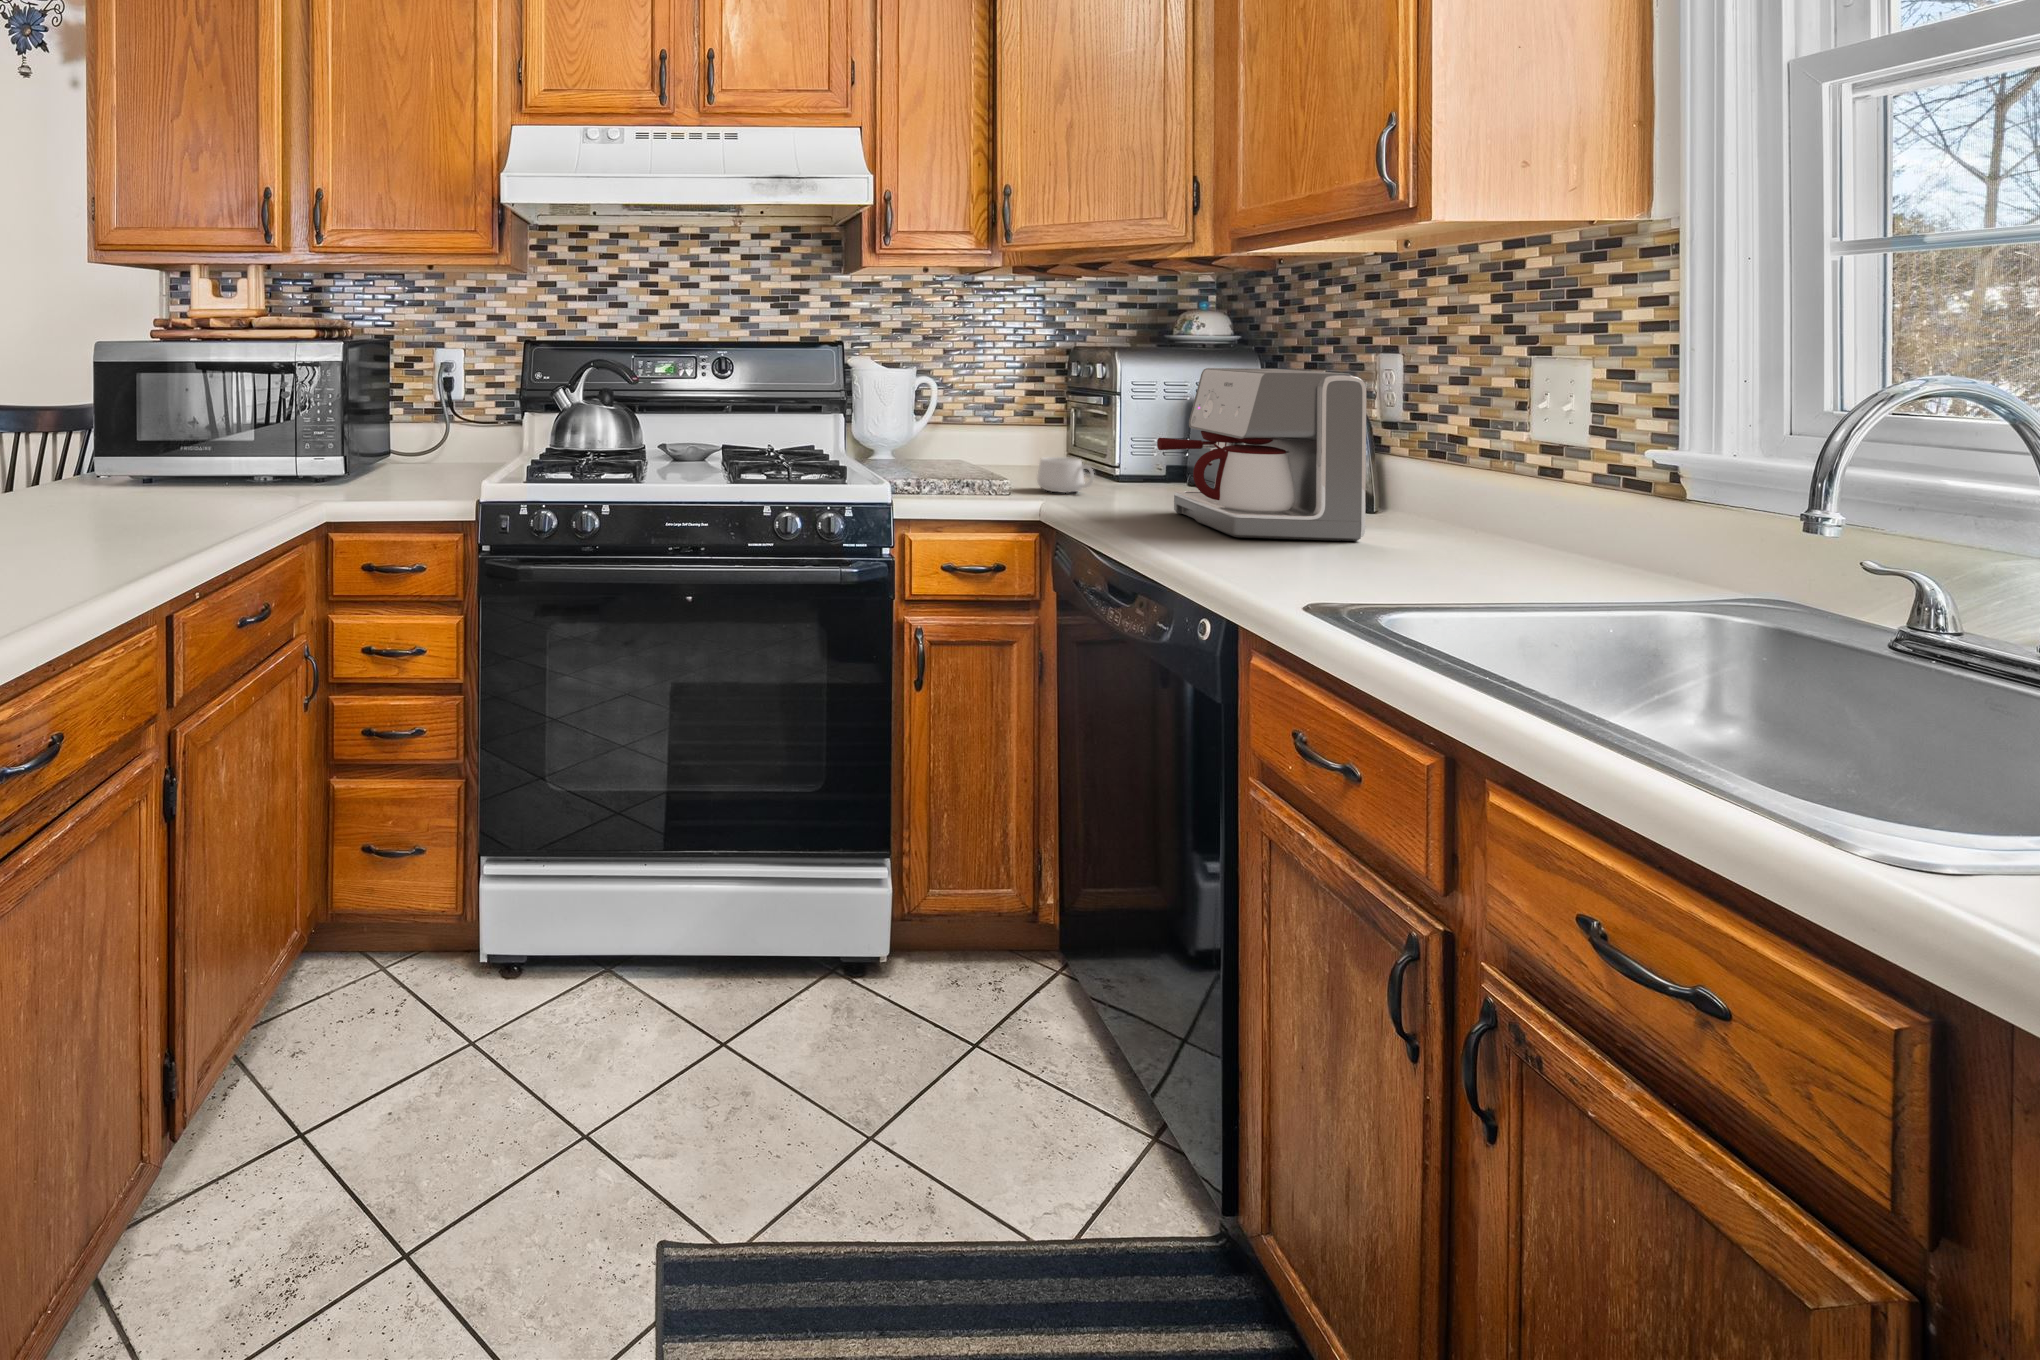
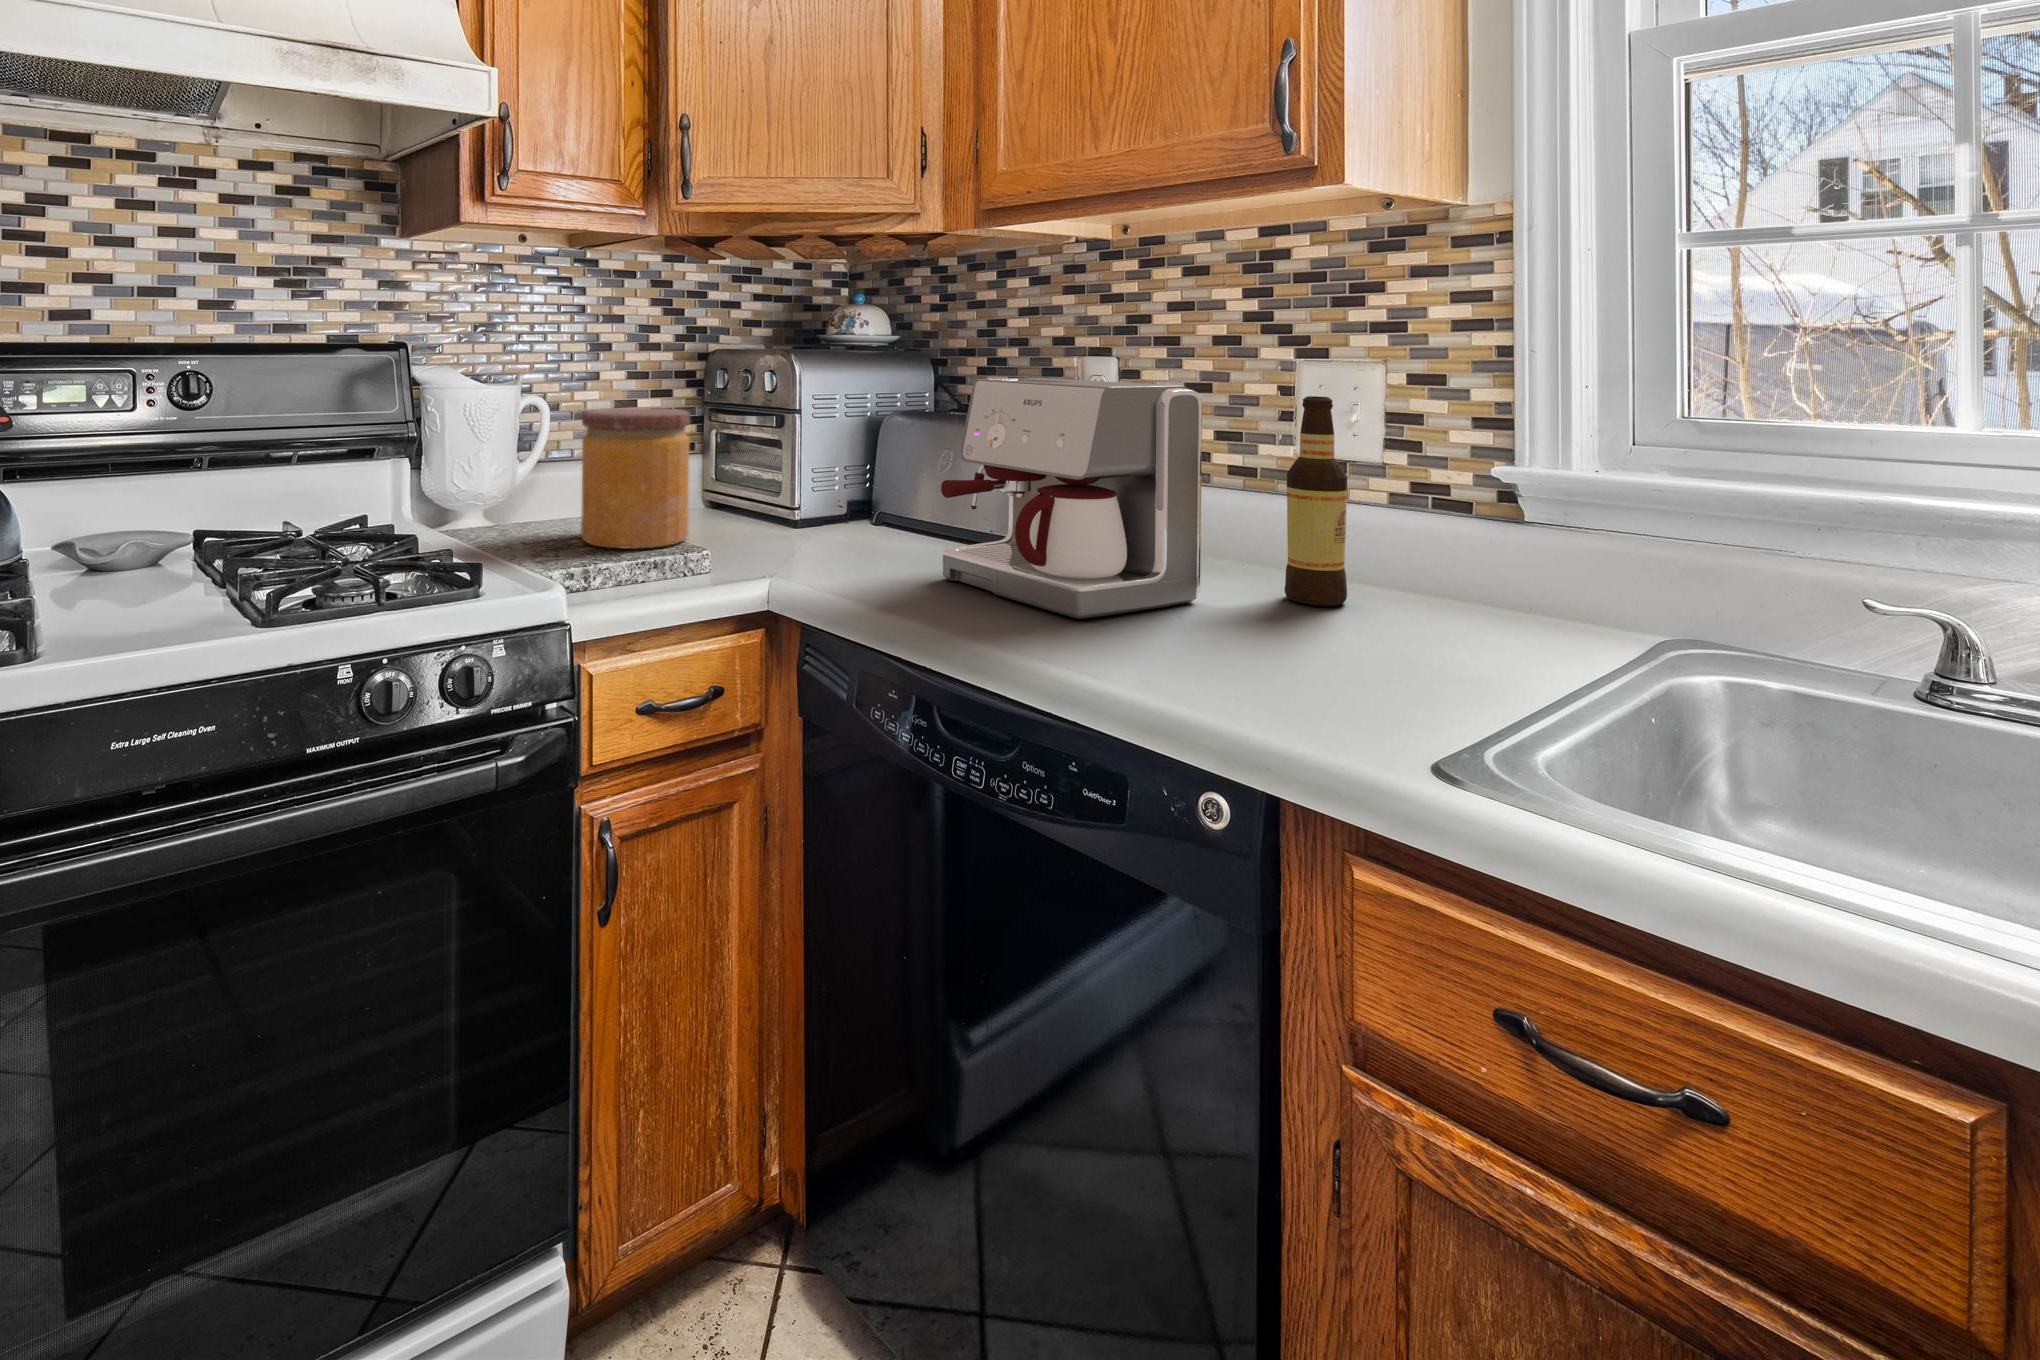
bottle: none [1452,385,1510,555] -> present [1285,396,1347,606]
jar: none [948,387,1024,481] -> present [581,408,690,549]
mug: present [1037,457,1094,493] -> none [729,506,810,559]

